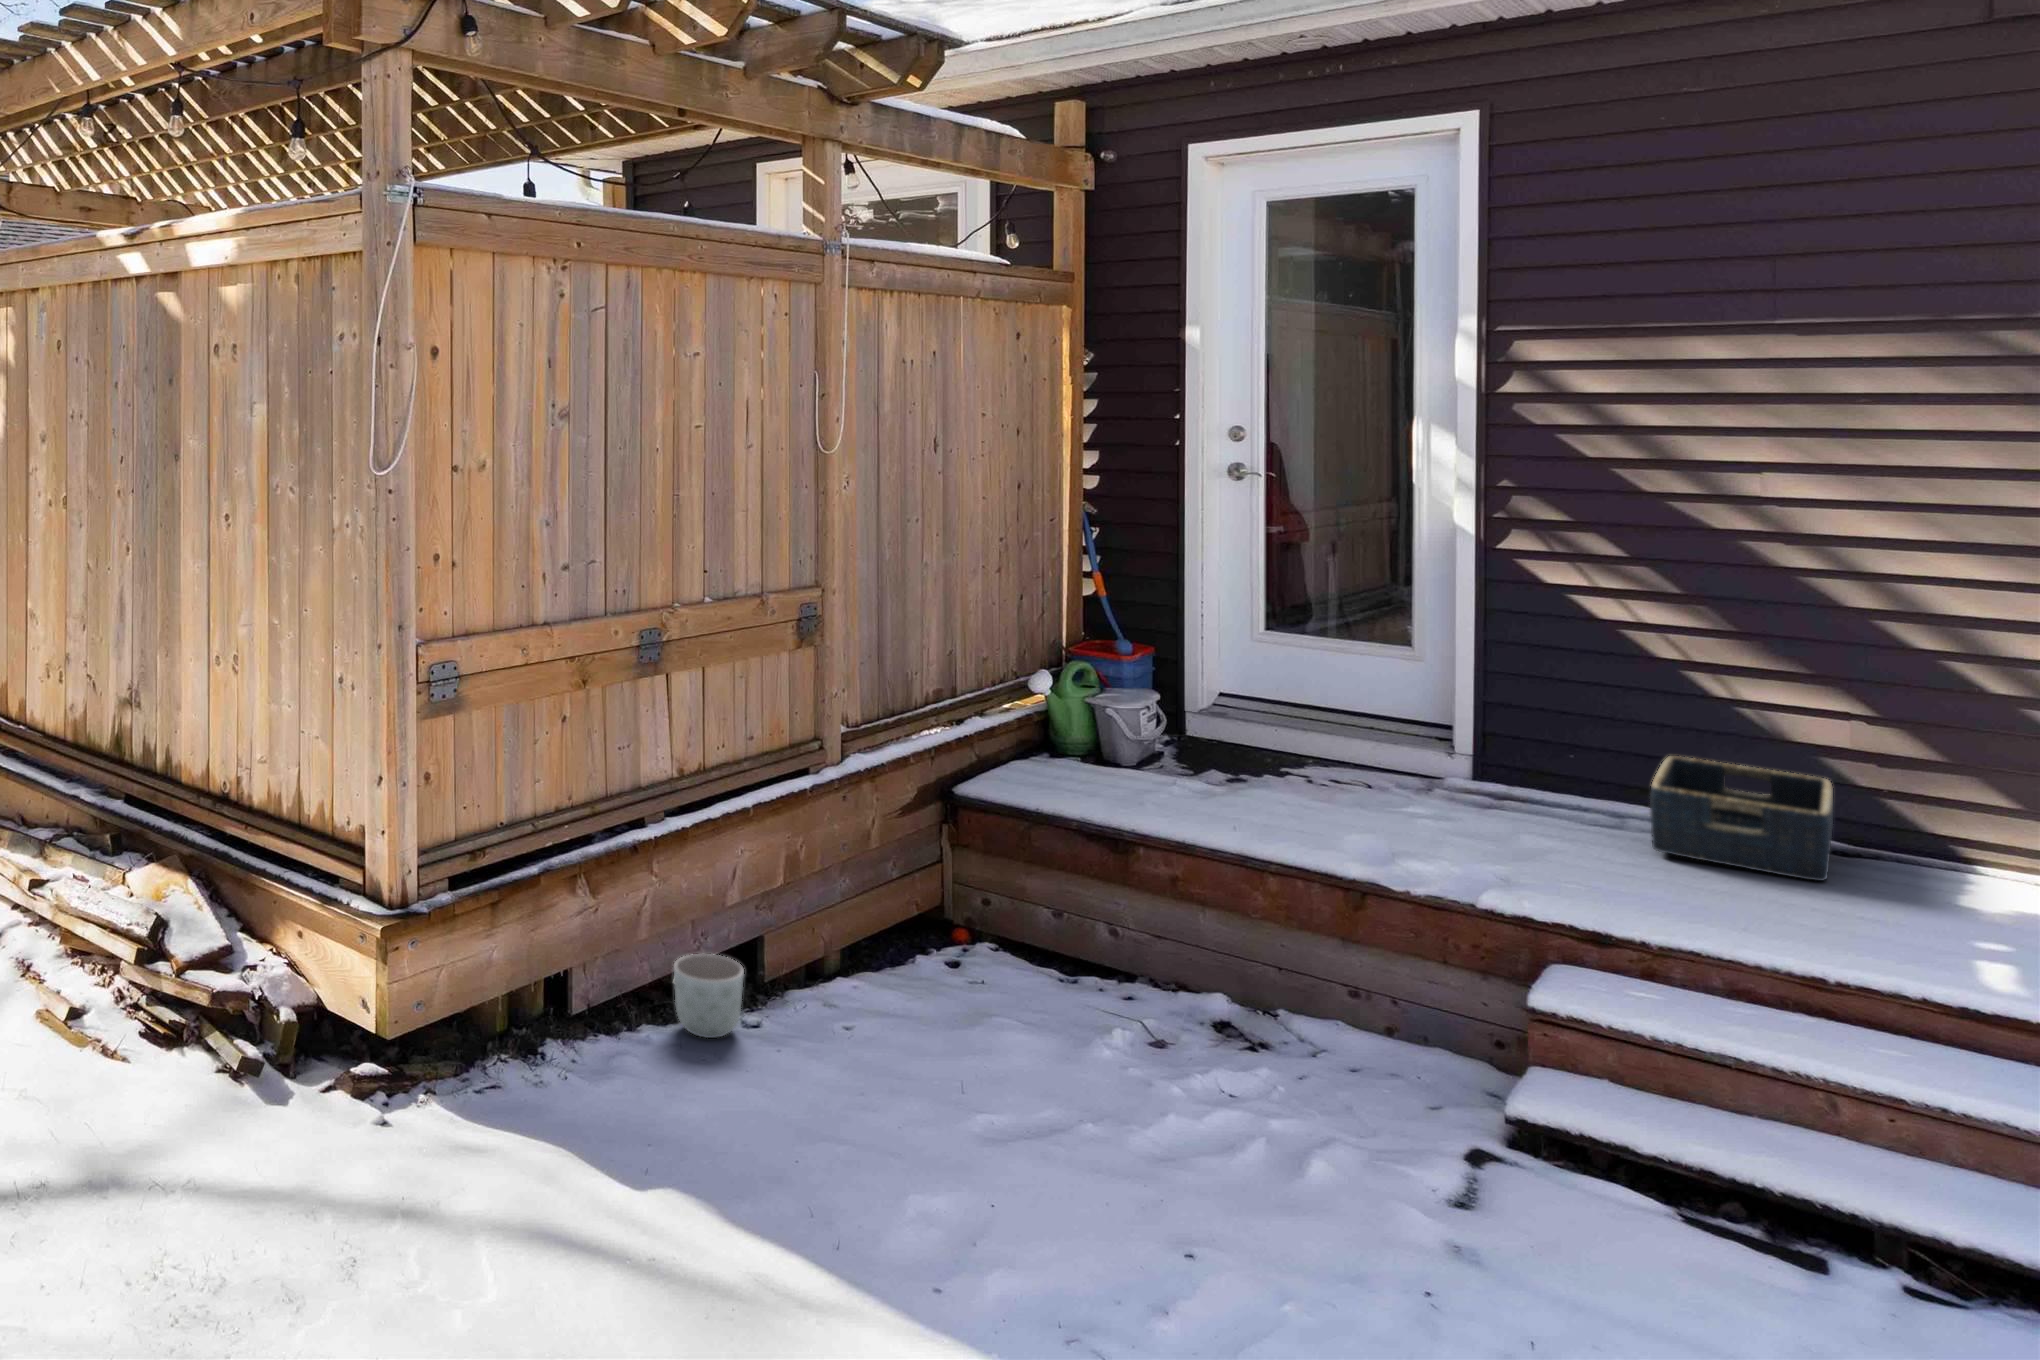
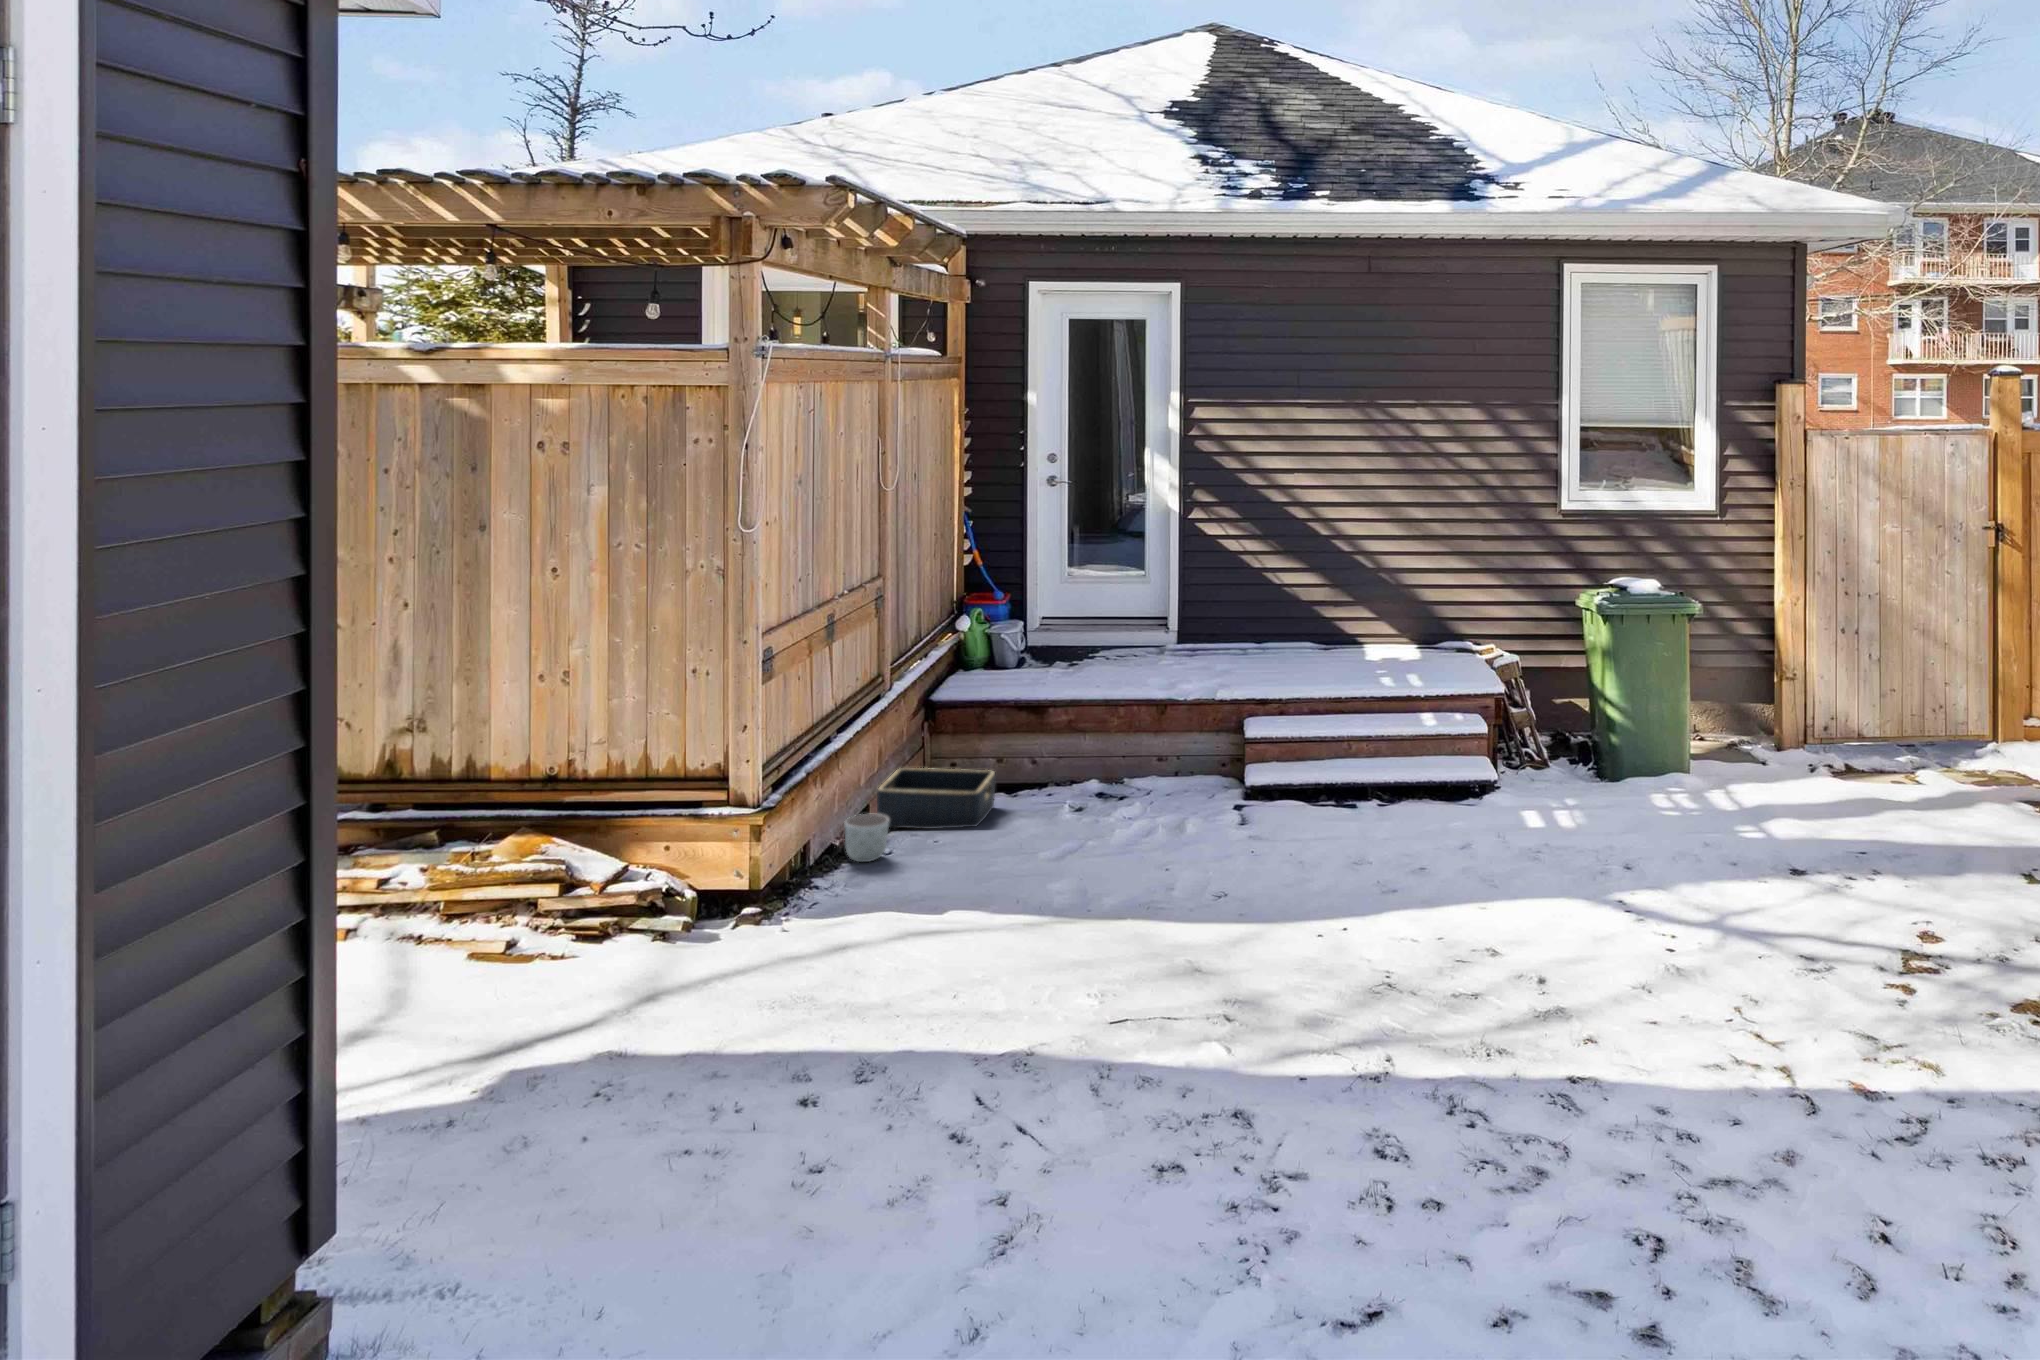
basket: present [1650,756,1833,881] -> present [877,768,996,829]

